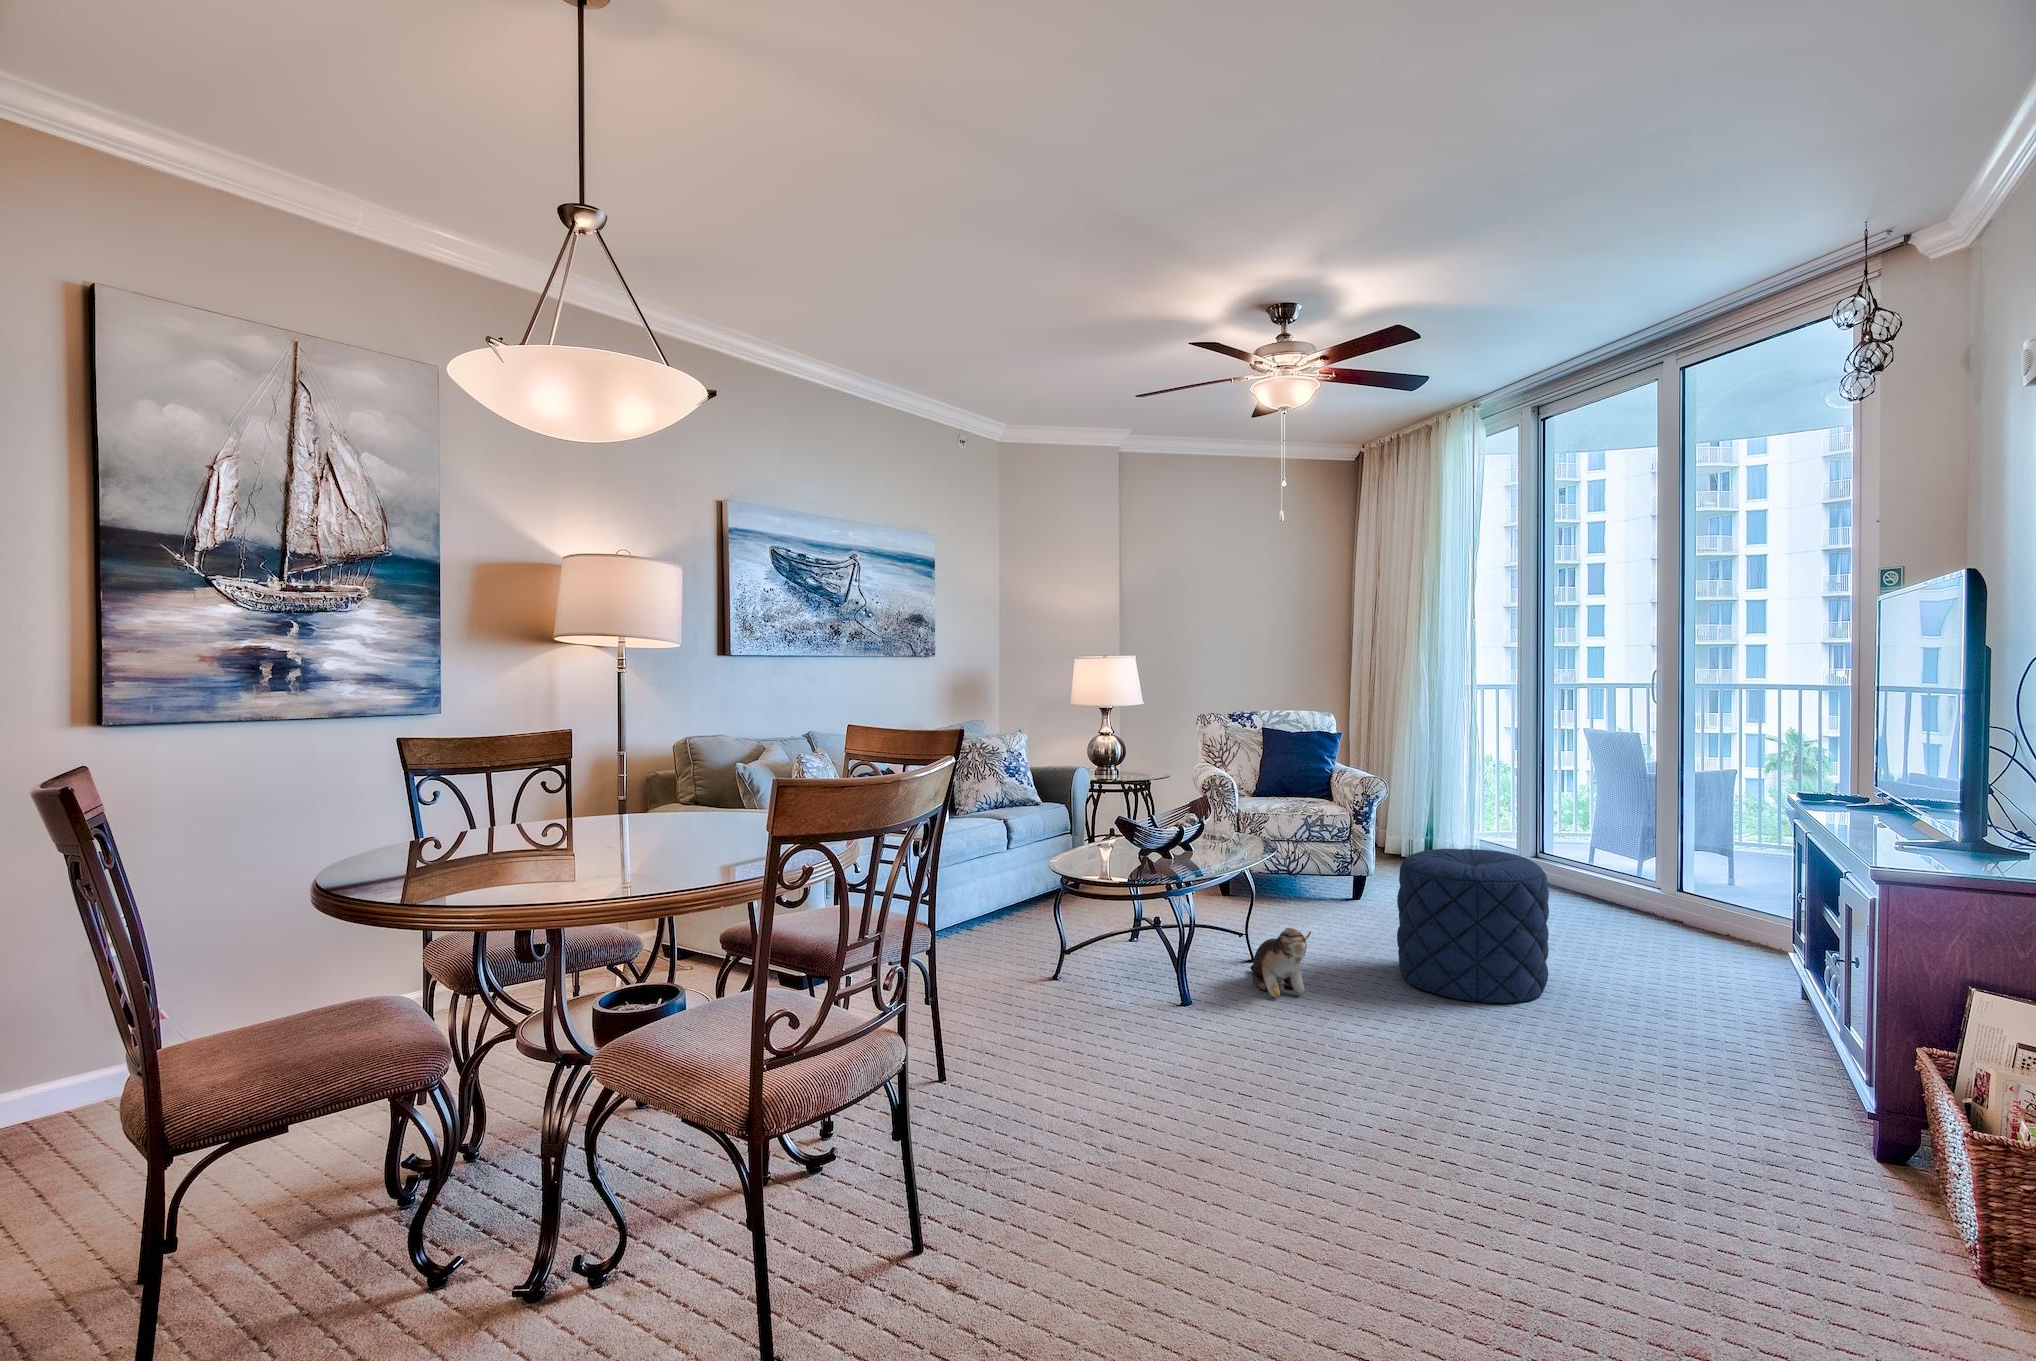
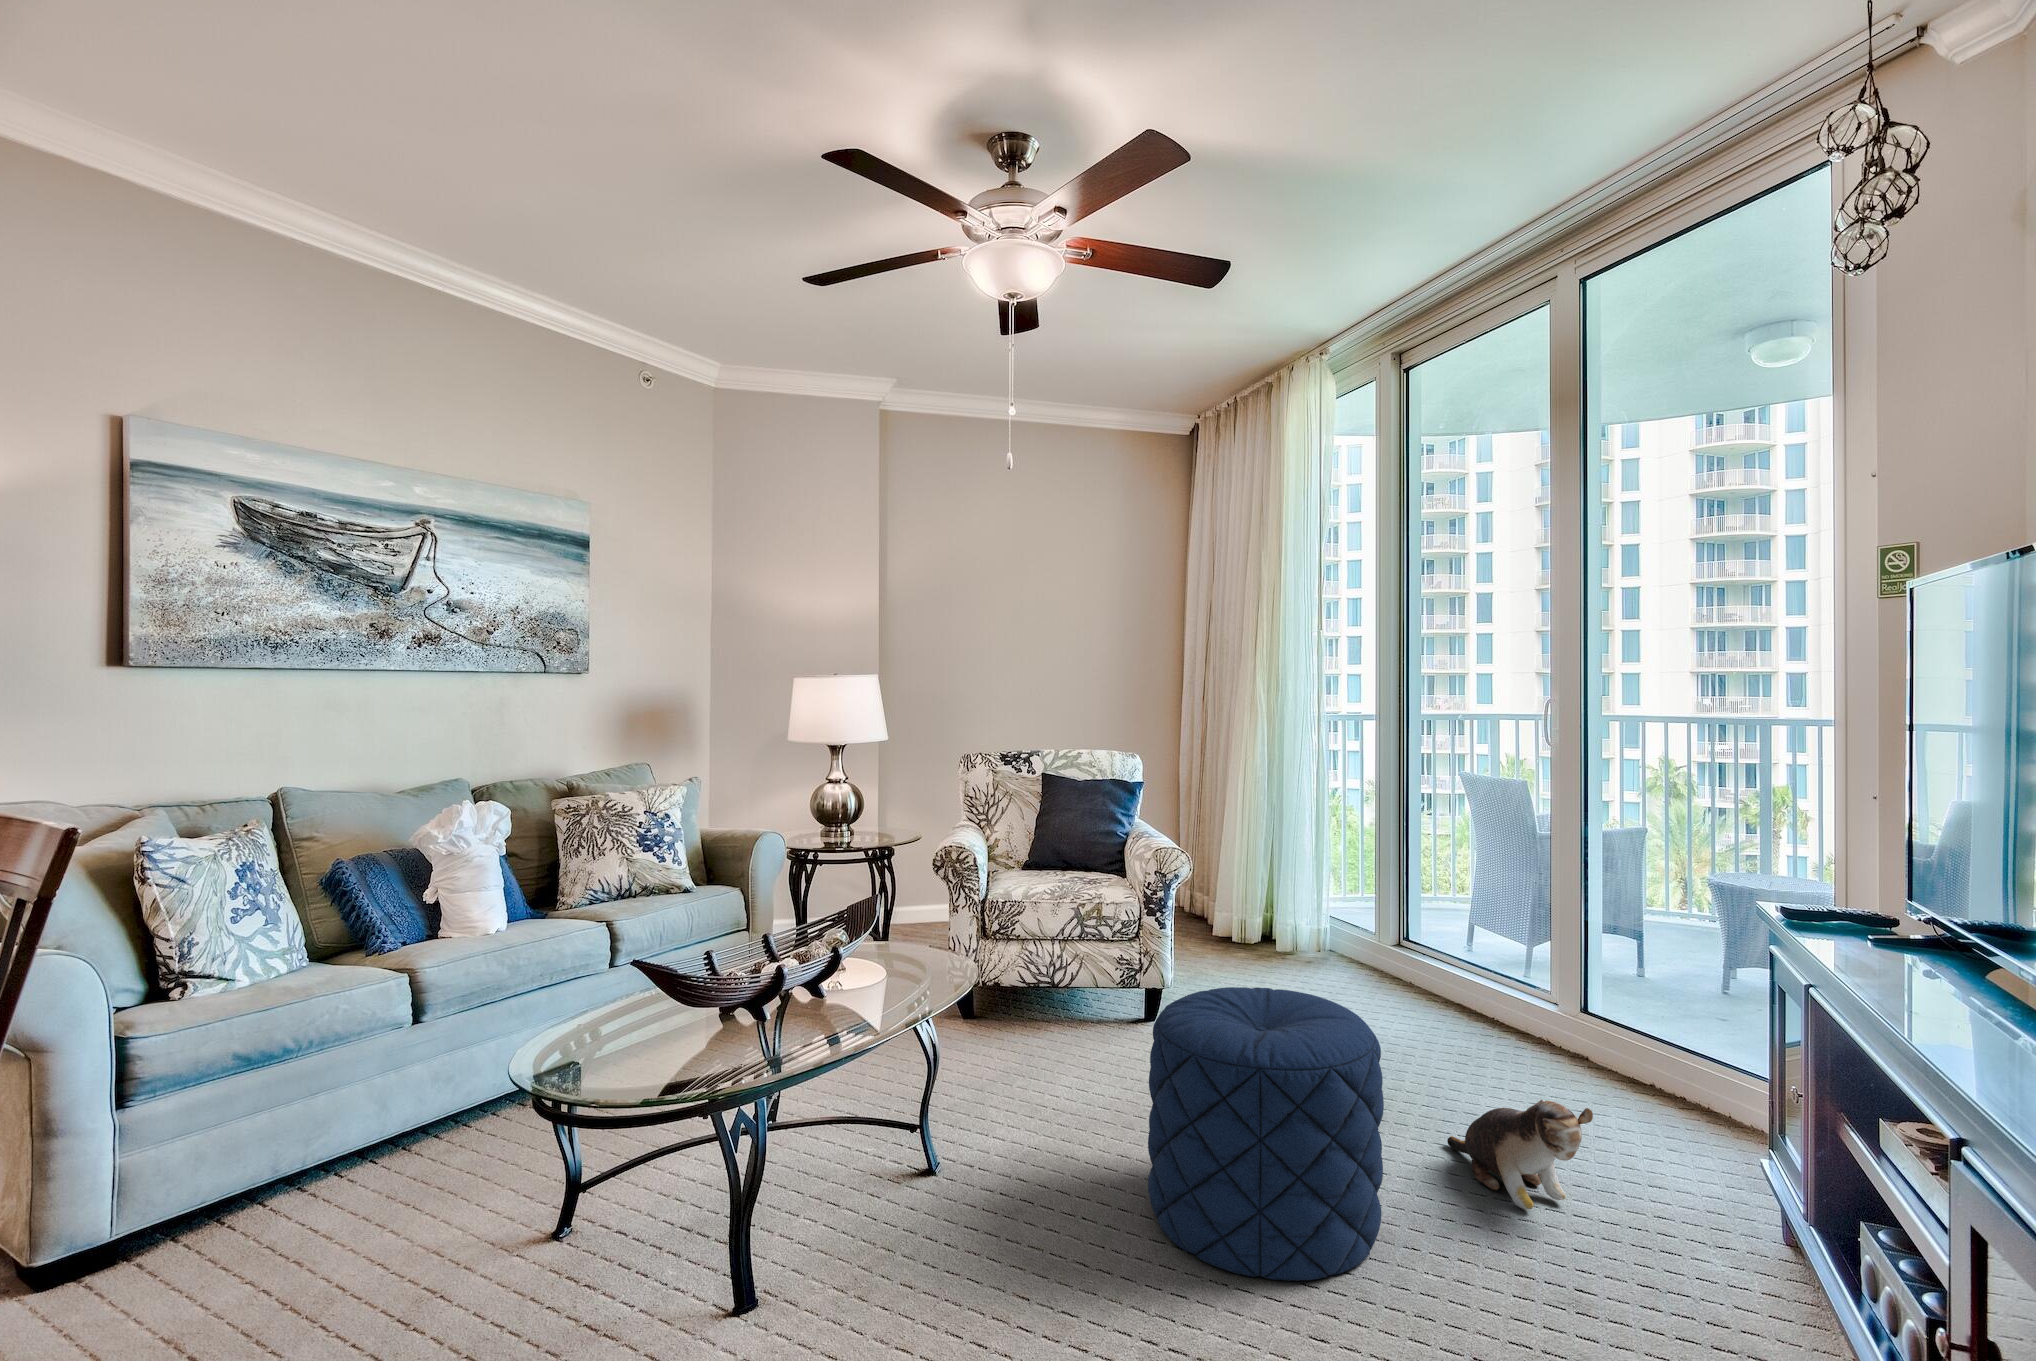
plush toy: present [1251,928,1311,998] -> present [1447,1100,1593,1209]

